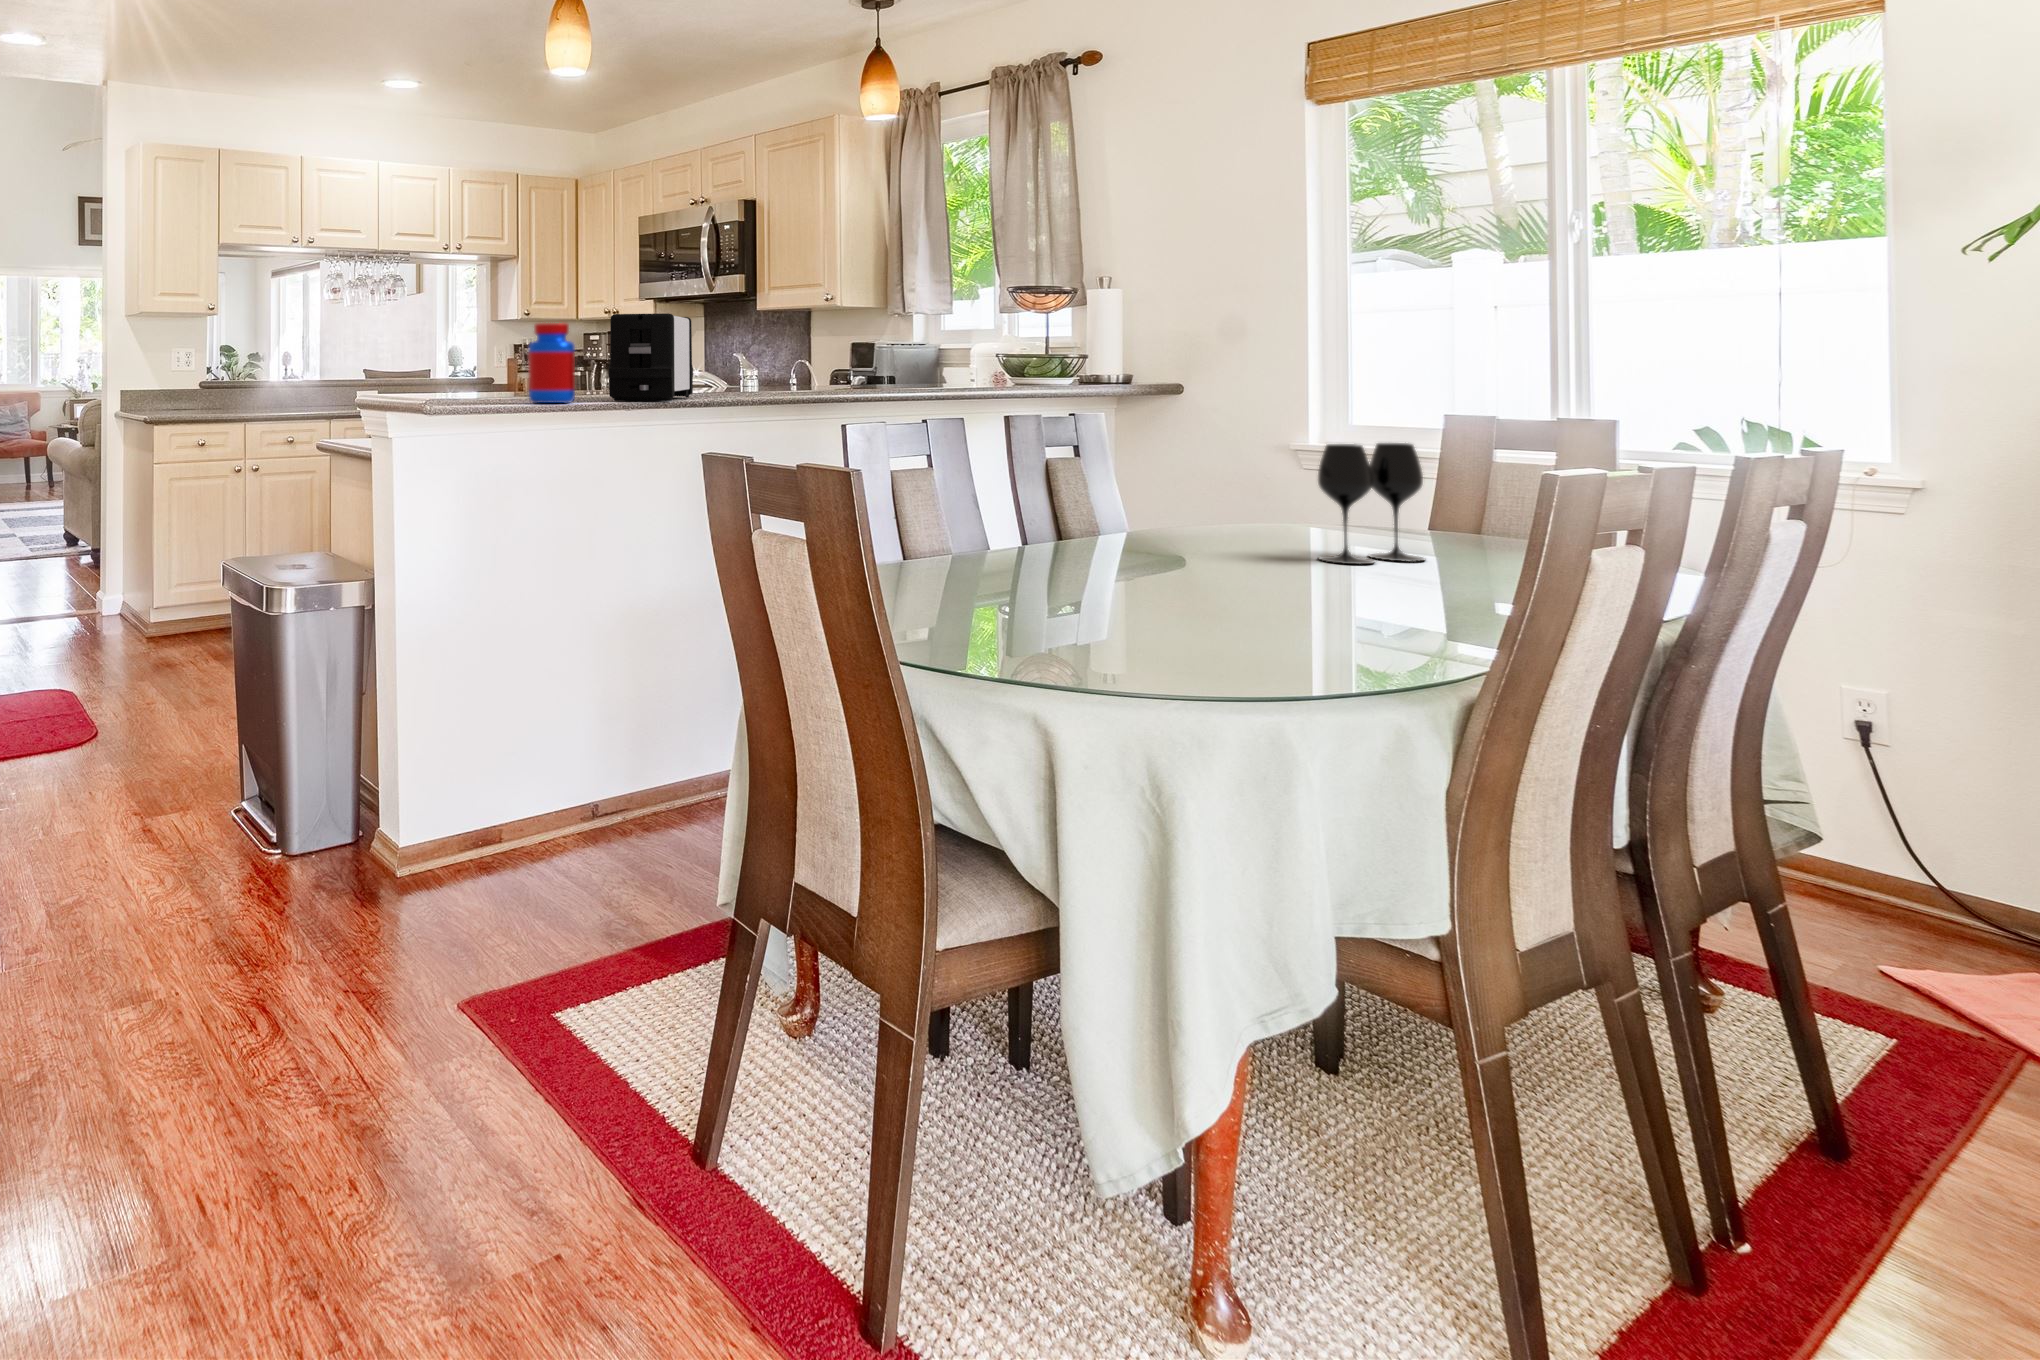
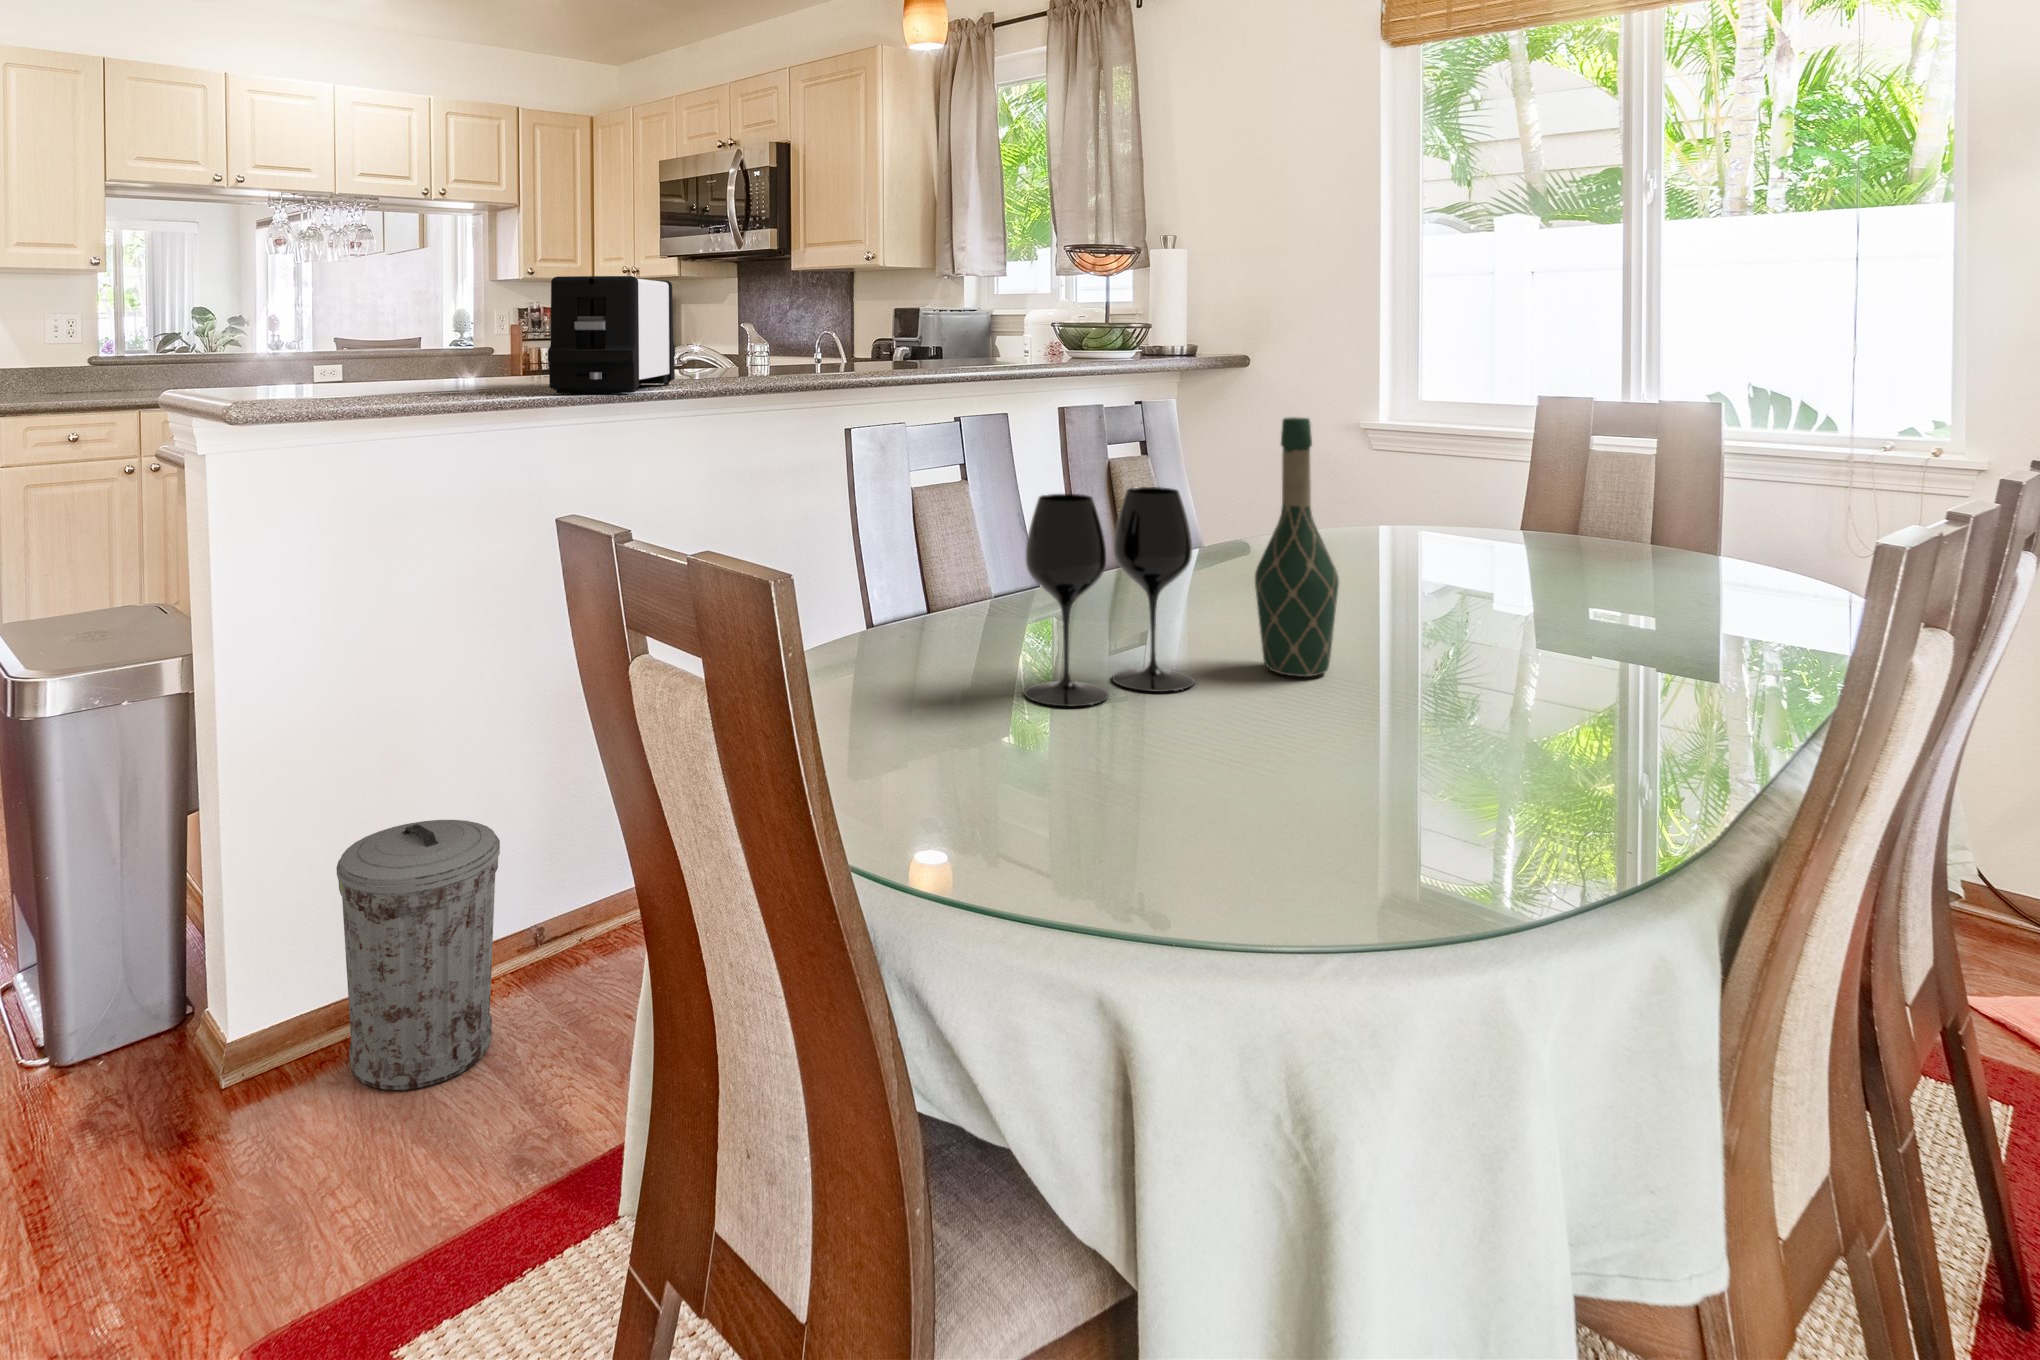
jar: present [528,323,575,403] -> none [428,289,496,400]
wine bottle: none [1159,412,1225,602] -> present [1255,417,1339,677]
wine glass: present [1318,443,1424,564] -> present [1024,487,1195,706]
trash can: none [473,708,582,892] -> present [337,820,500,1090]

